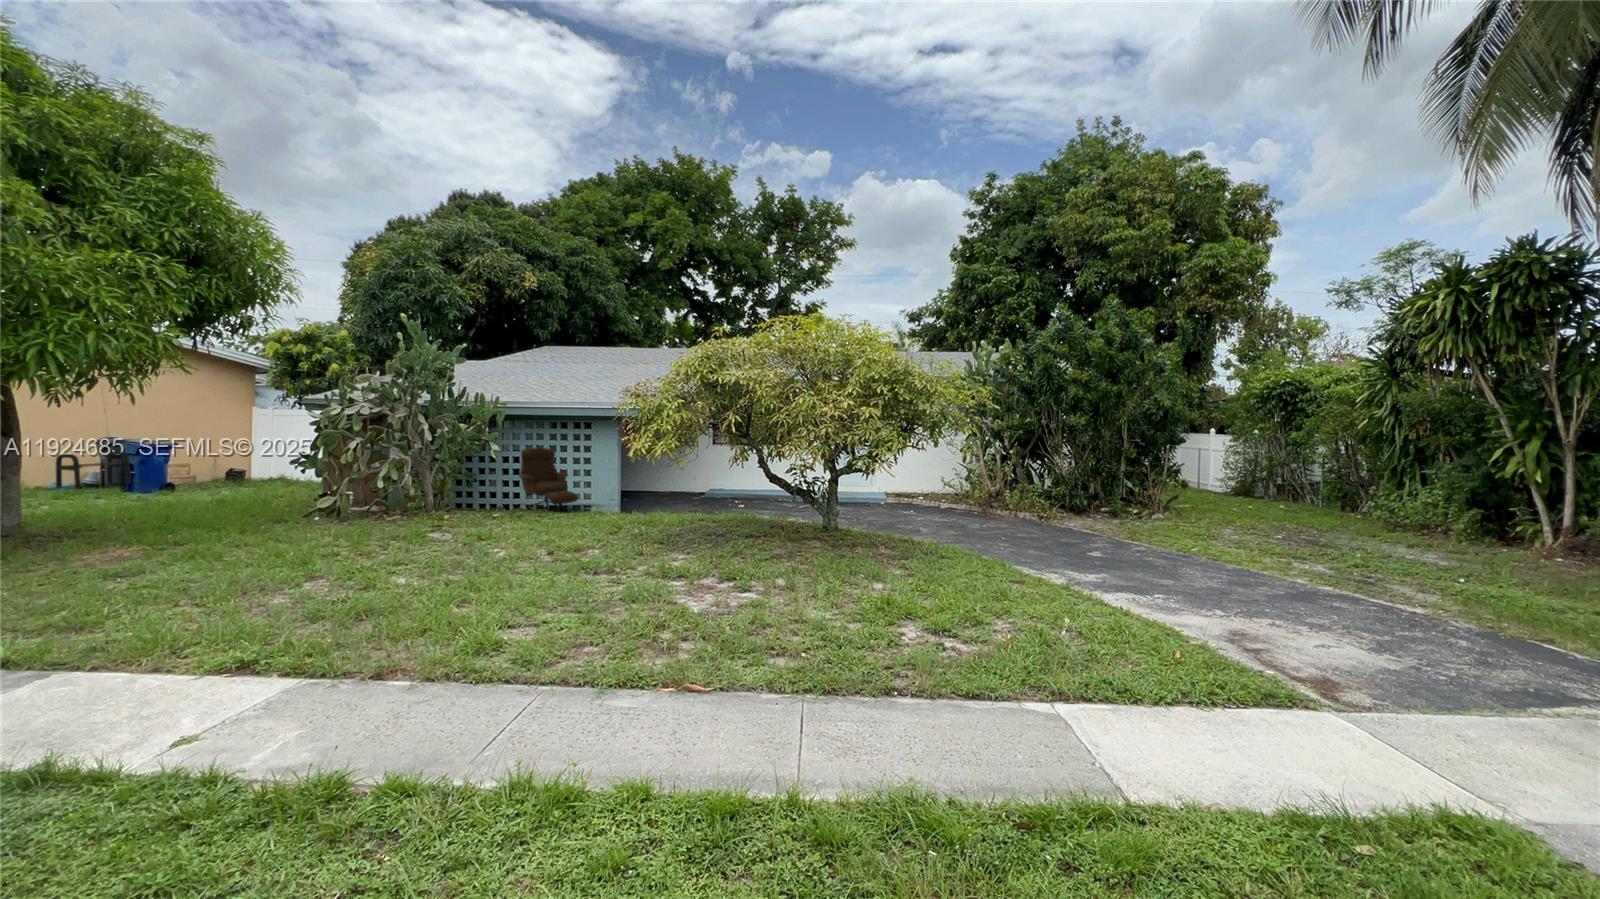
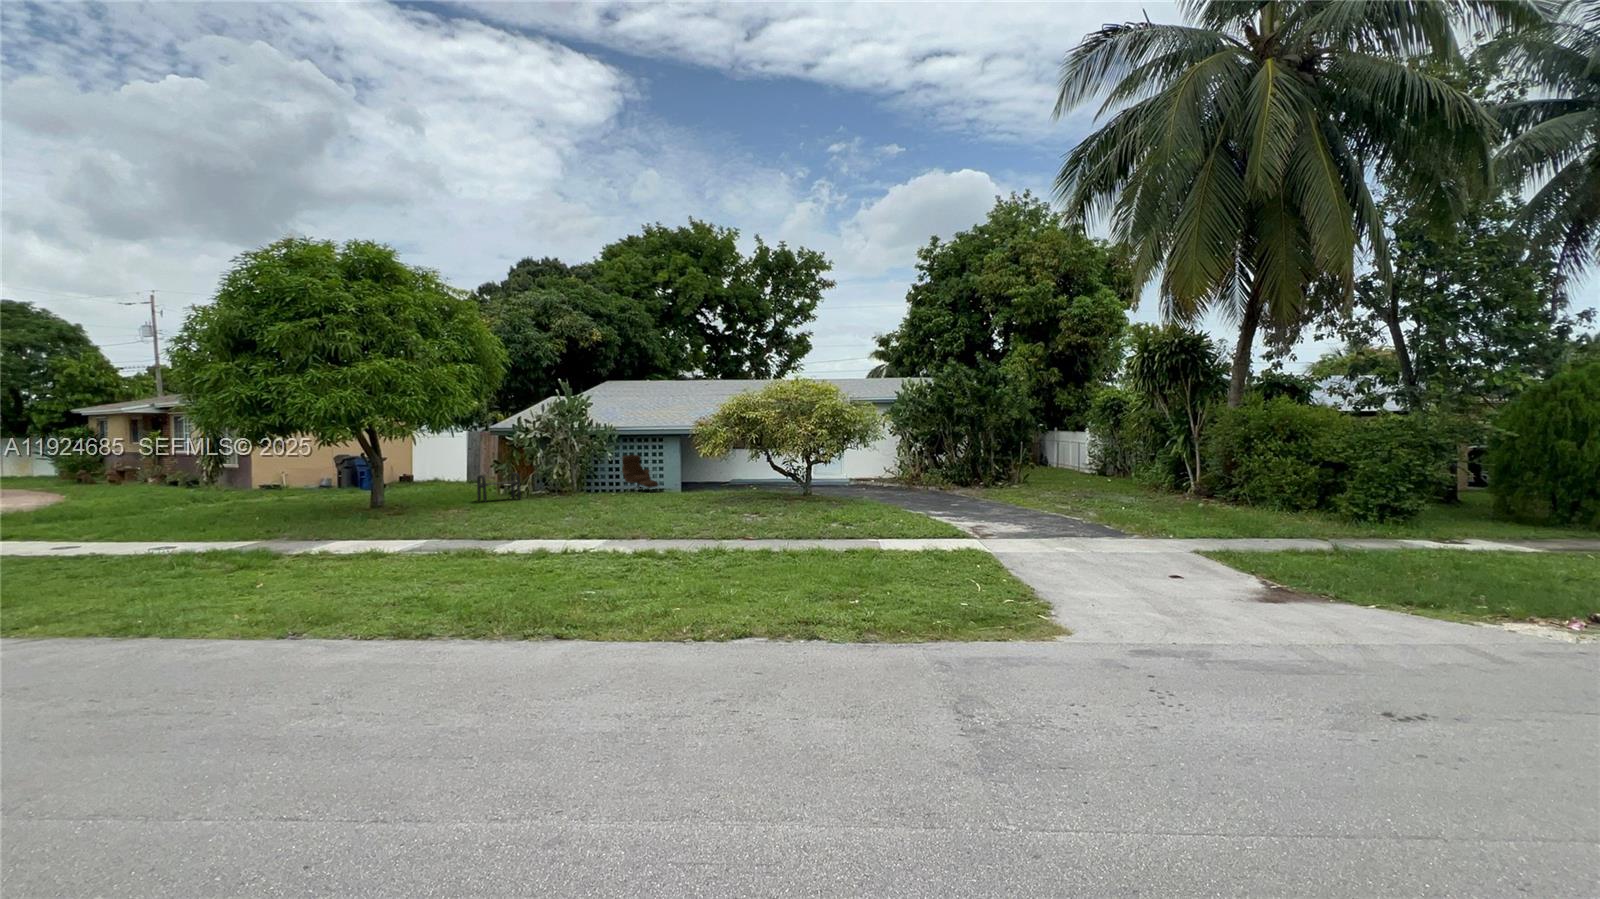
bench: present [56,451,131,489] -> present [477,473,521,502]

